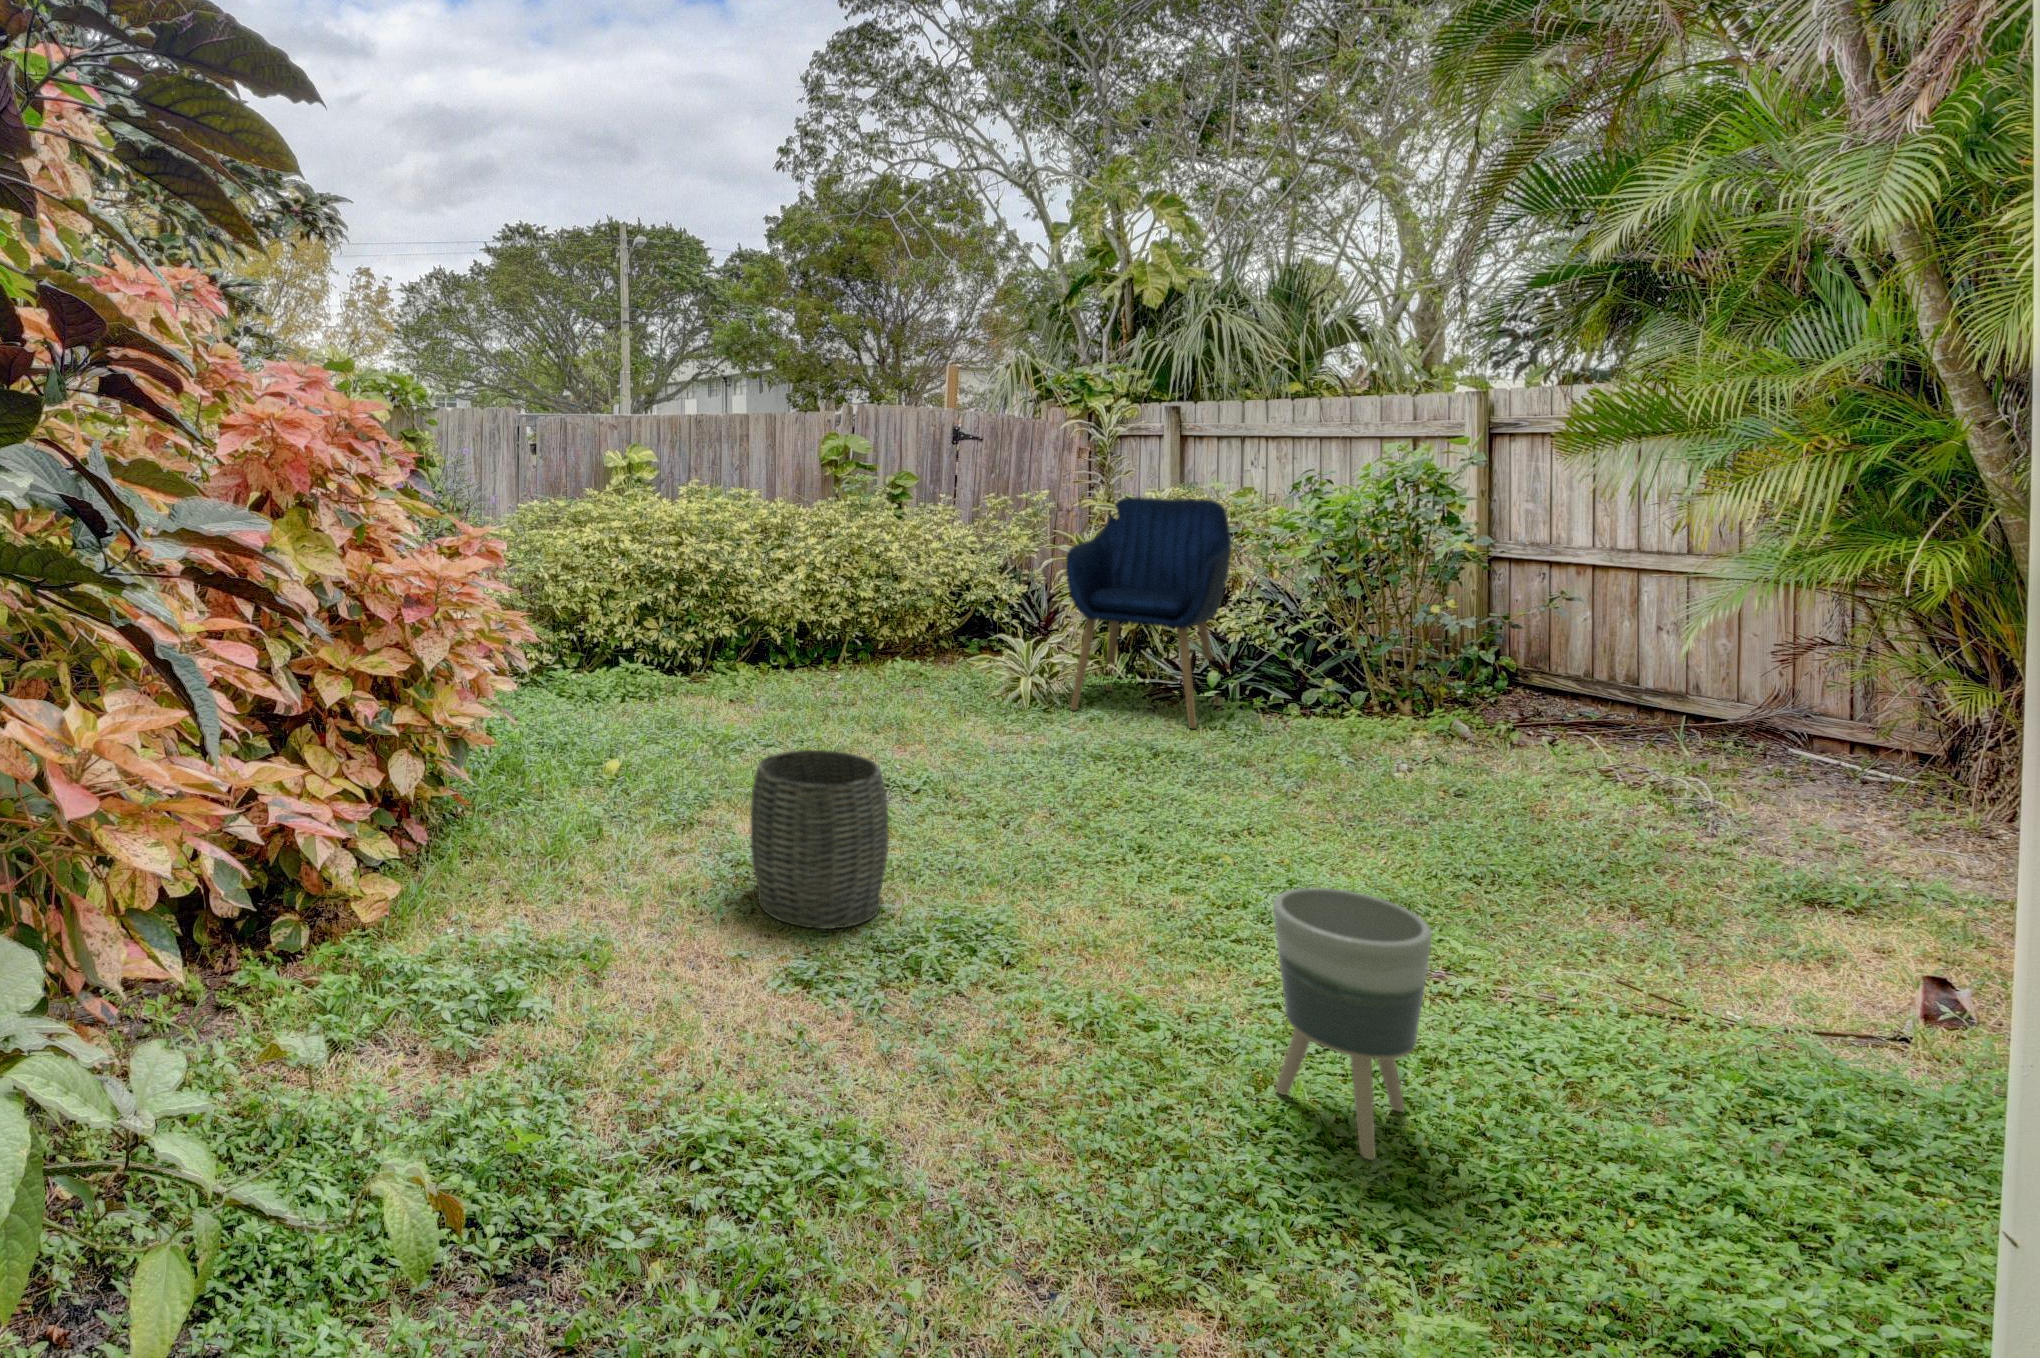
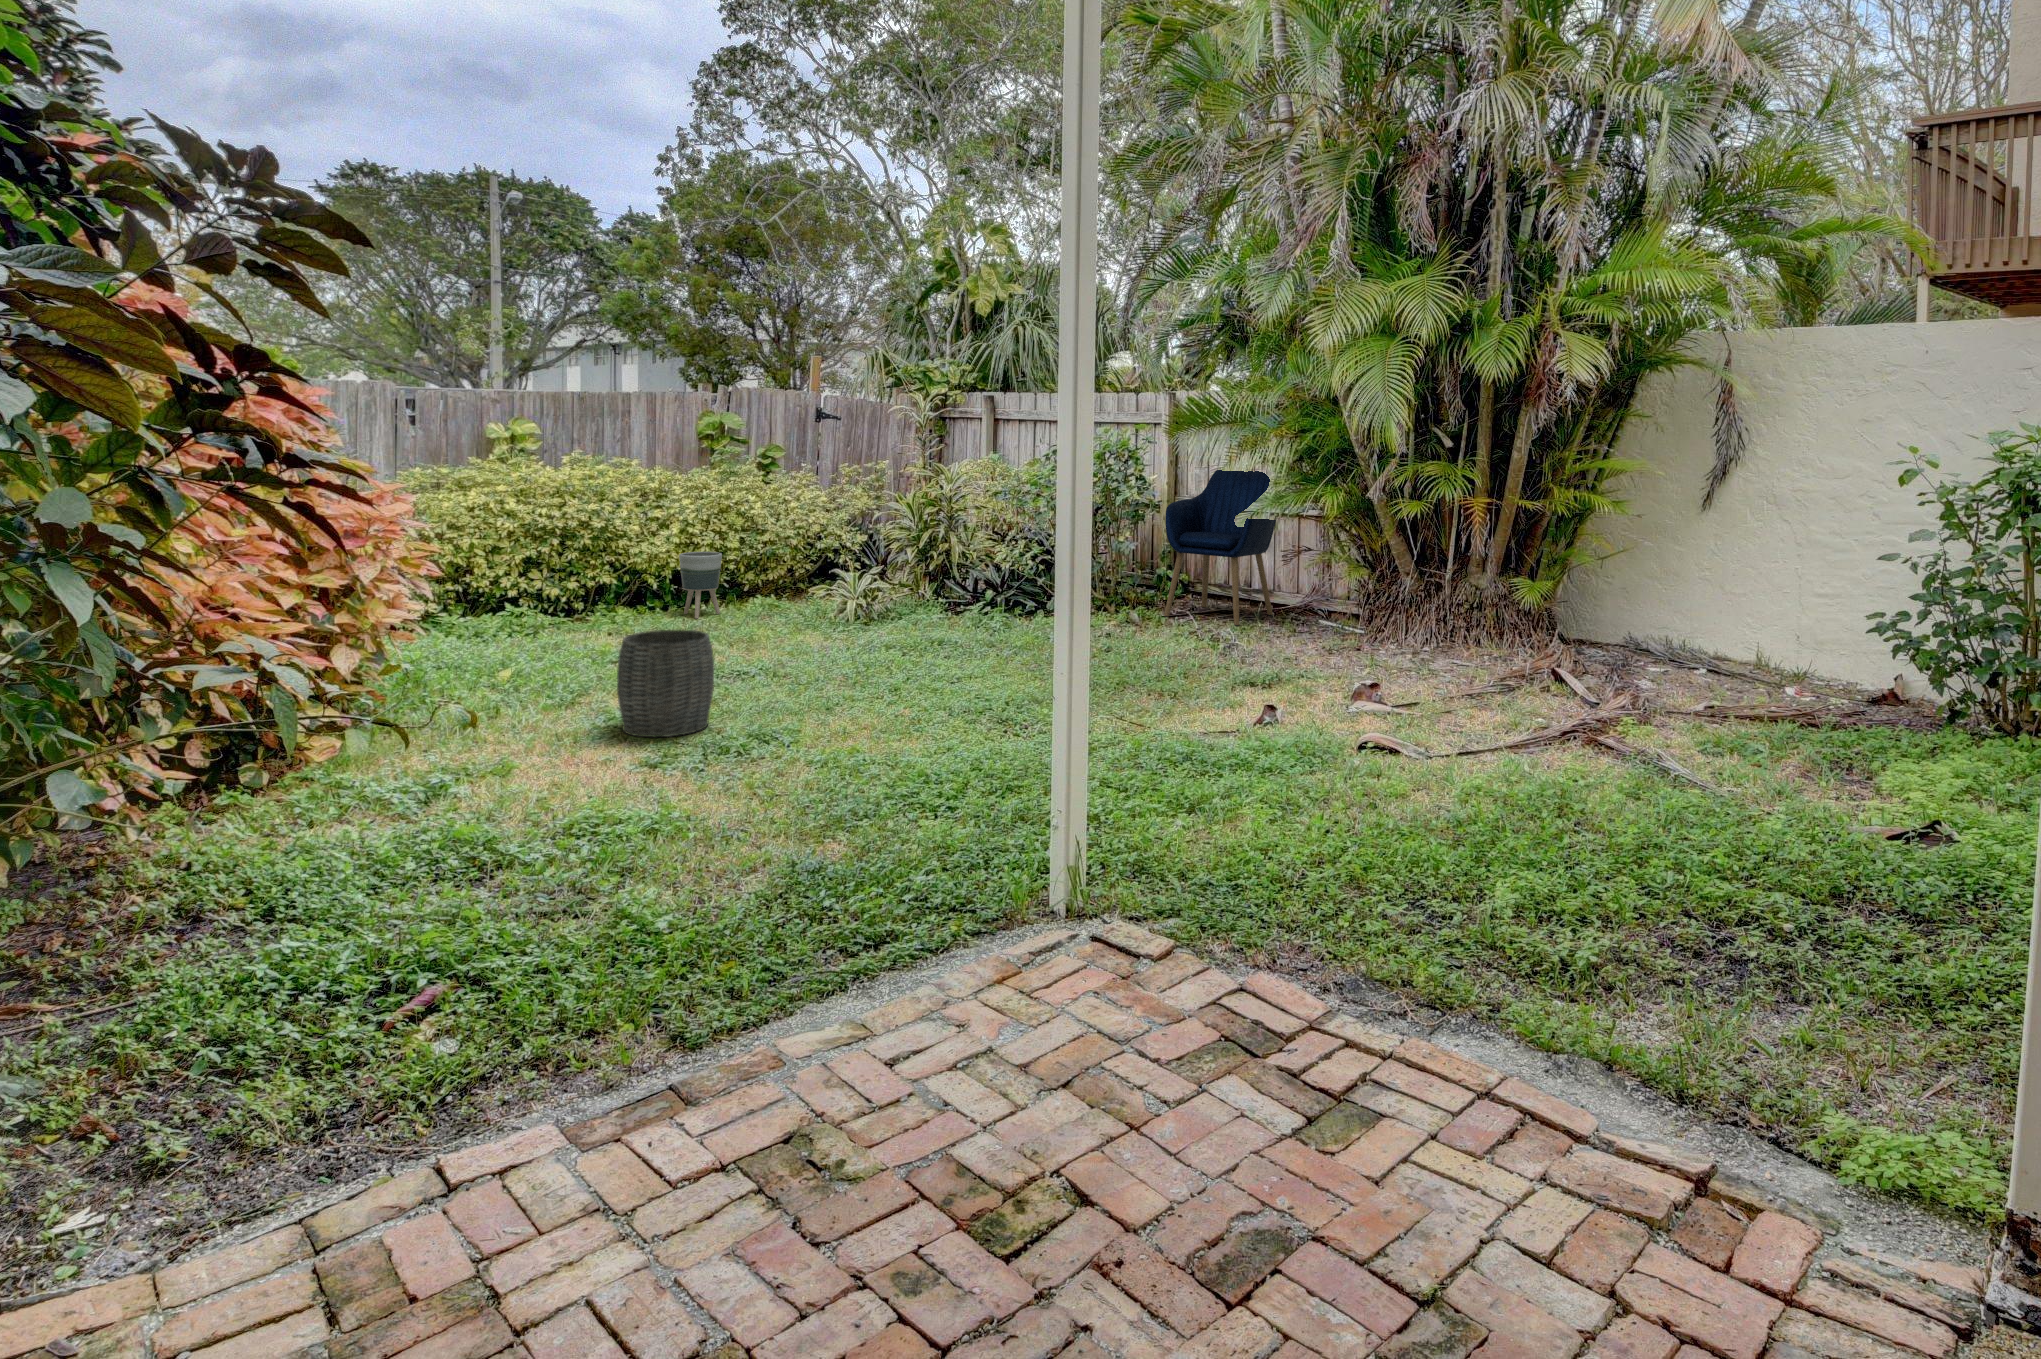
chair: present [1066,497,1232,729] -> present [1164,470,1276,626]
planter: present [1273,888,1432,1160] -> present [679,552,722,619]

